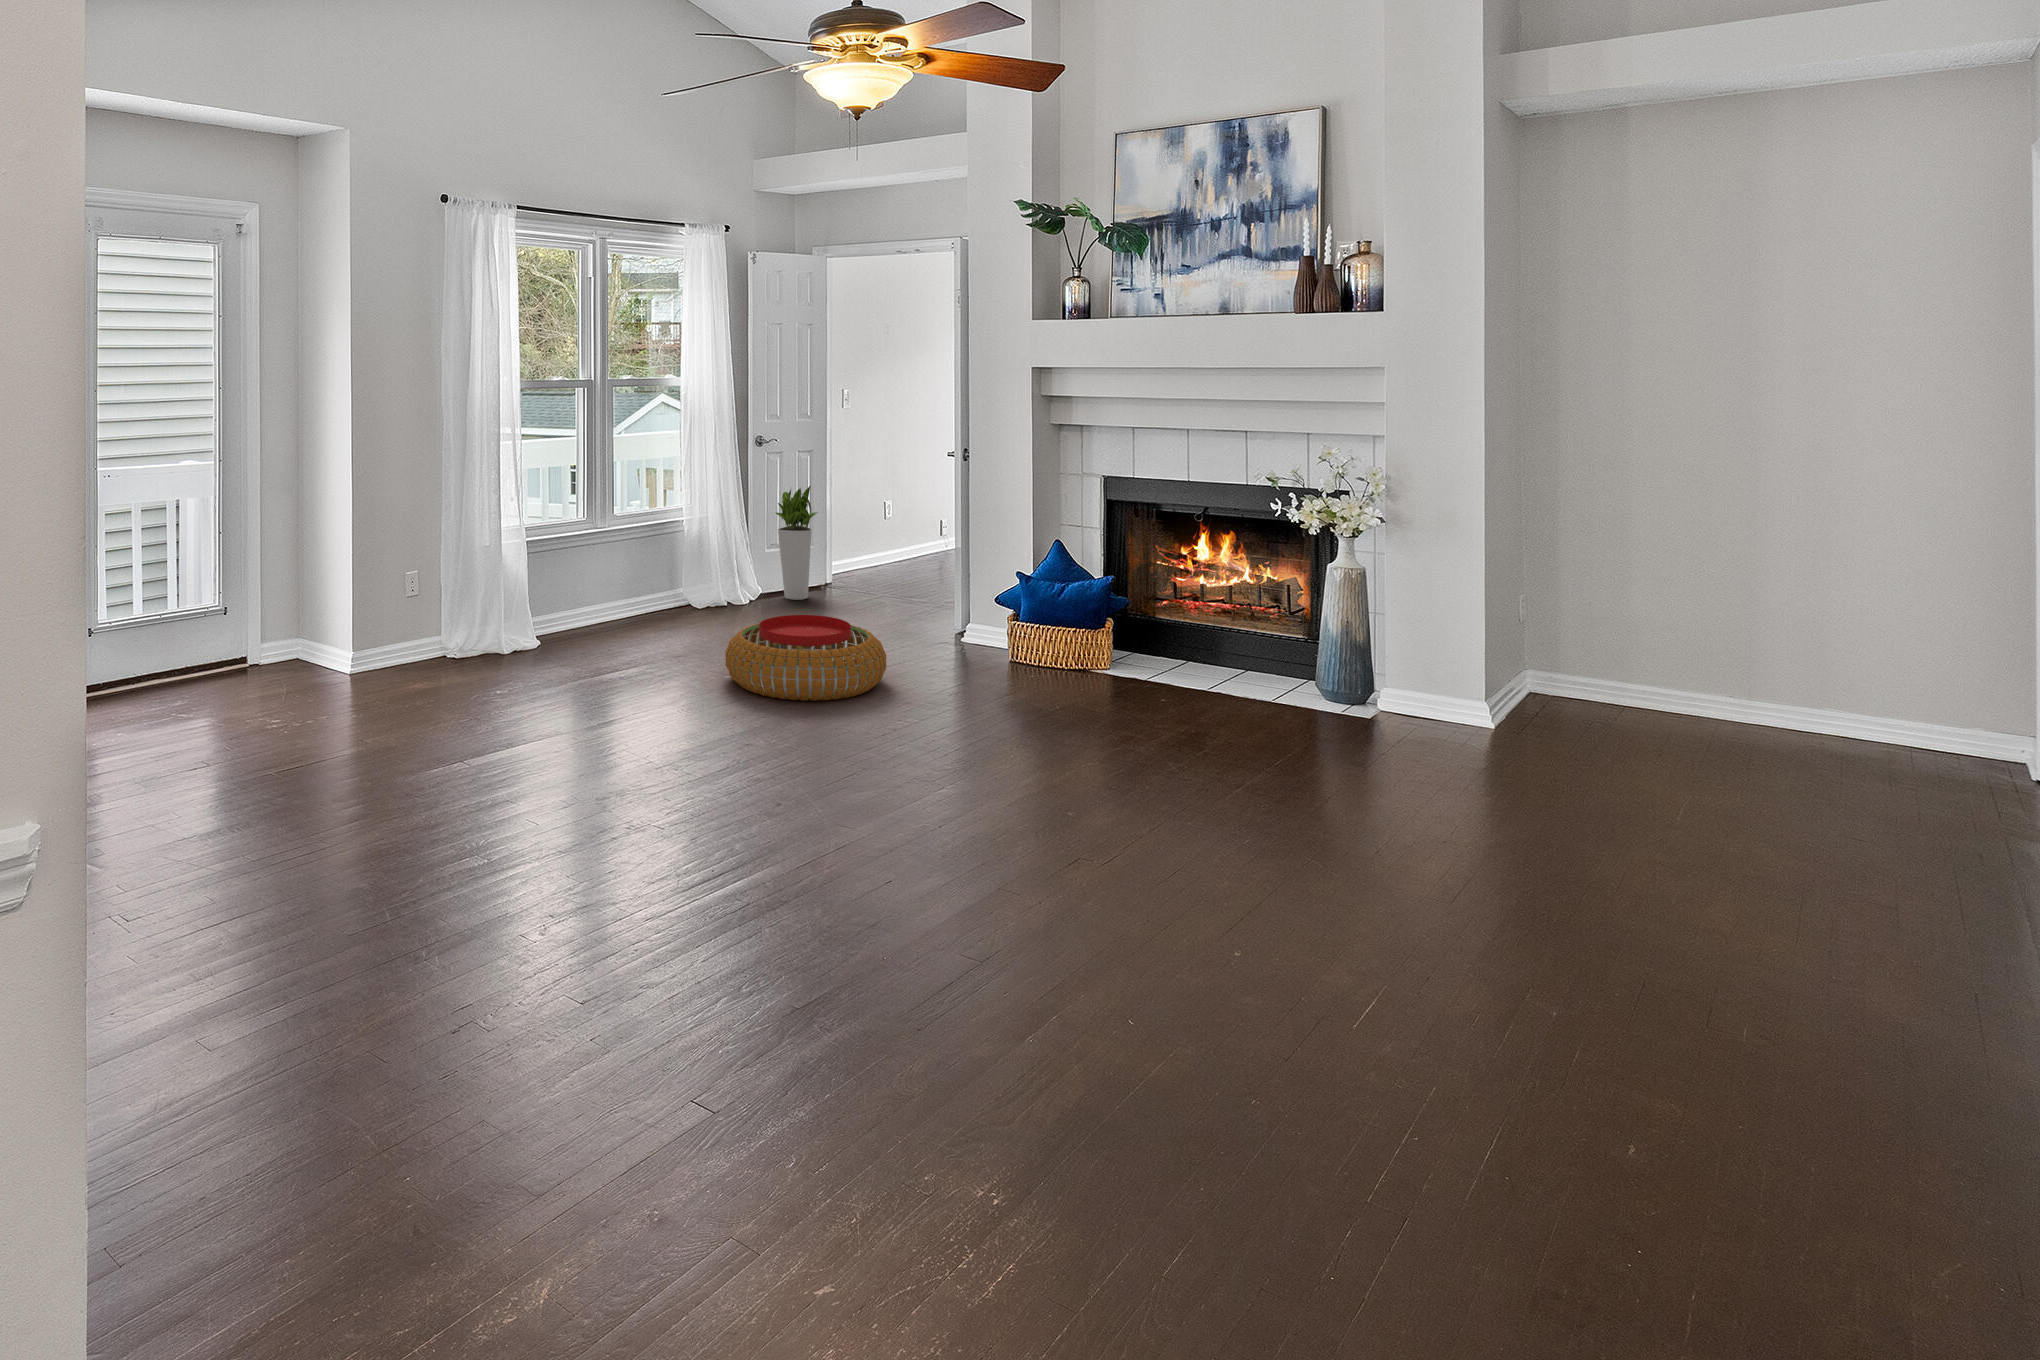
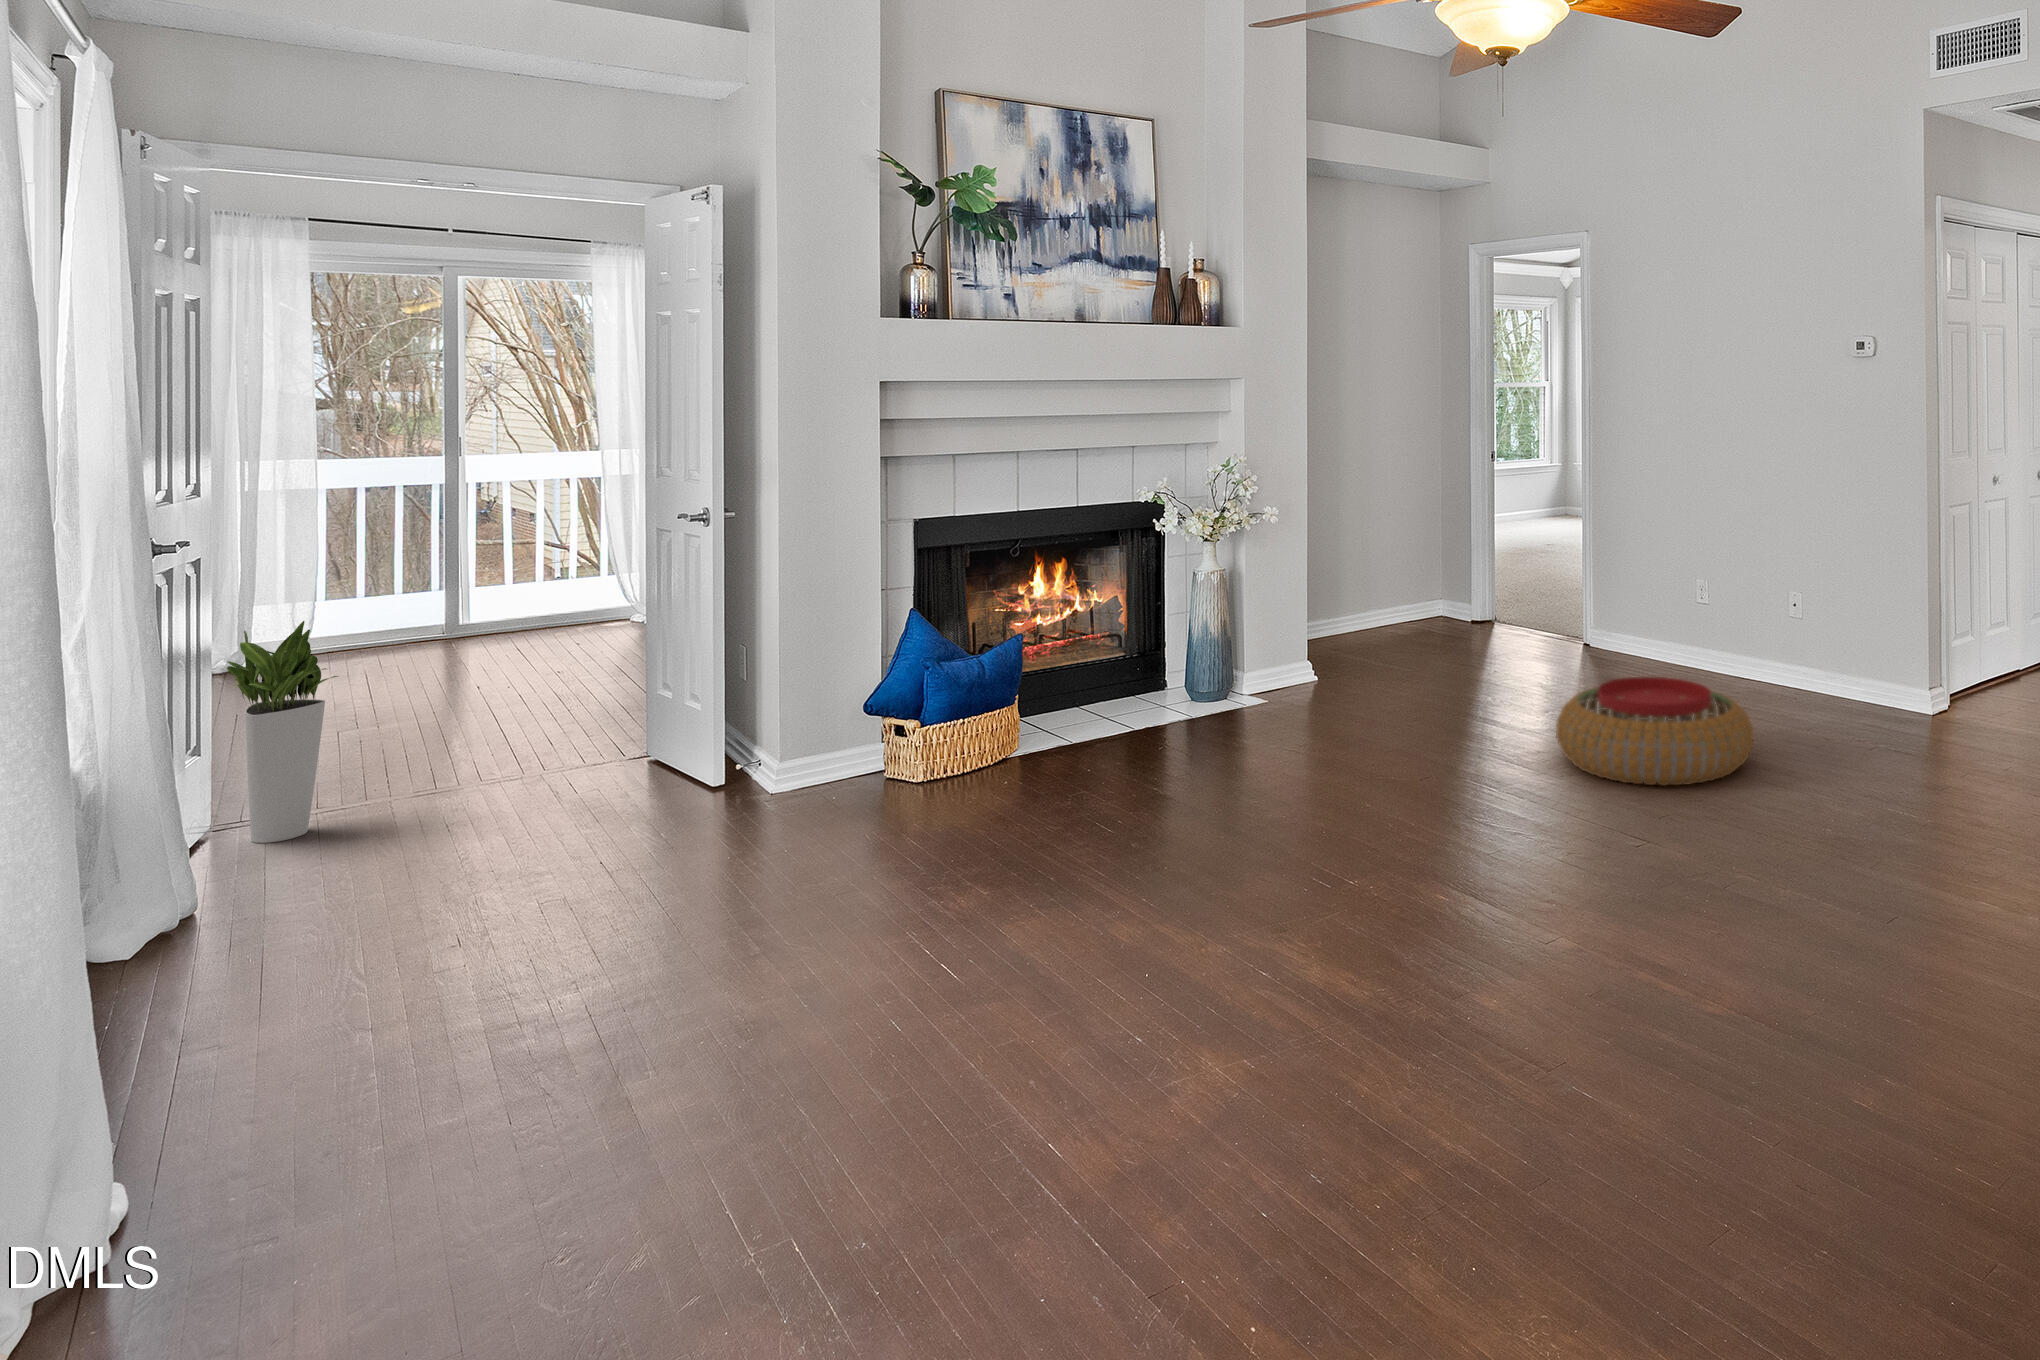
pouf: present [725,615,887,701] -> present [1556,677,1753,785]

